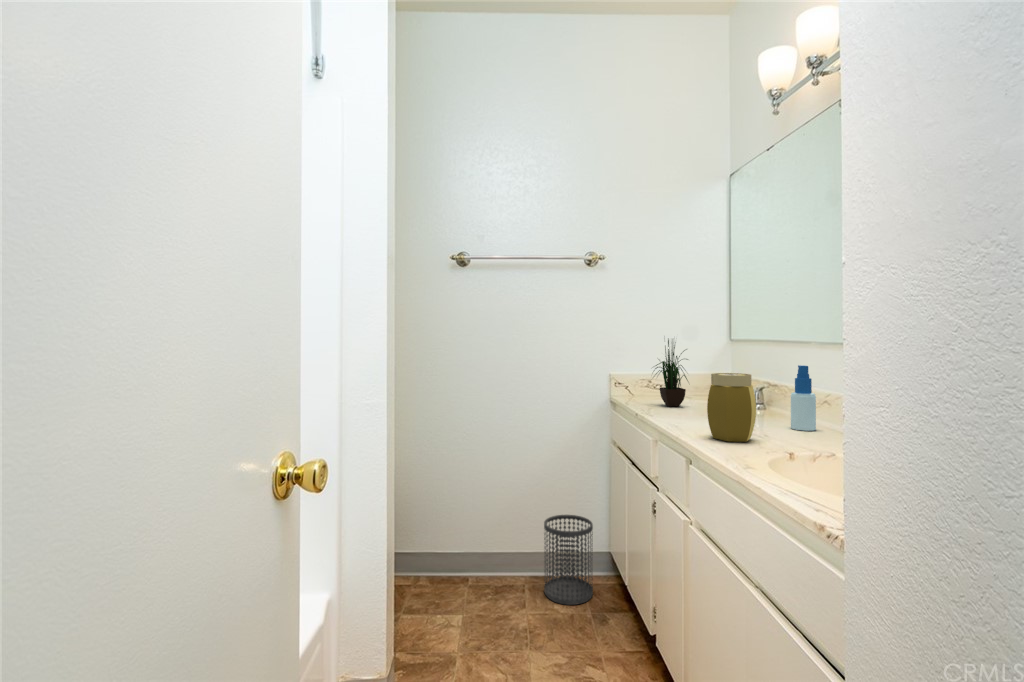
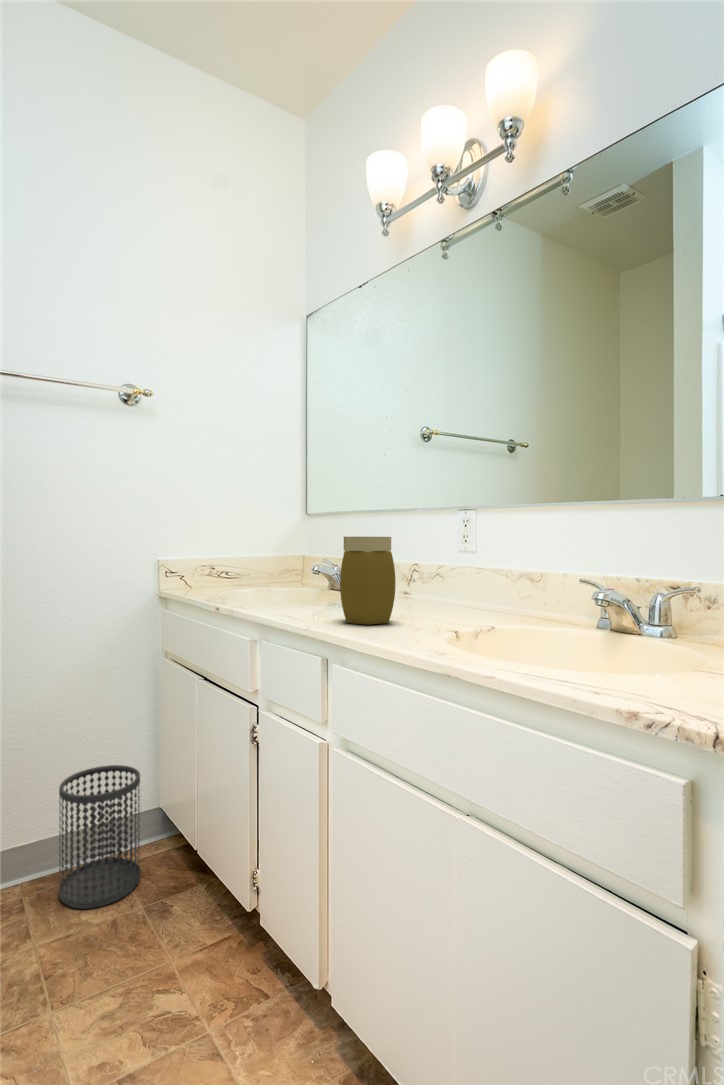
potted plant: present [655,339,688,407] -> none [221,484,279,594]
spray bottle: present [791,365,816,431] -> none [405,532,431,607]

